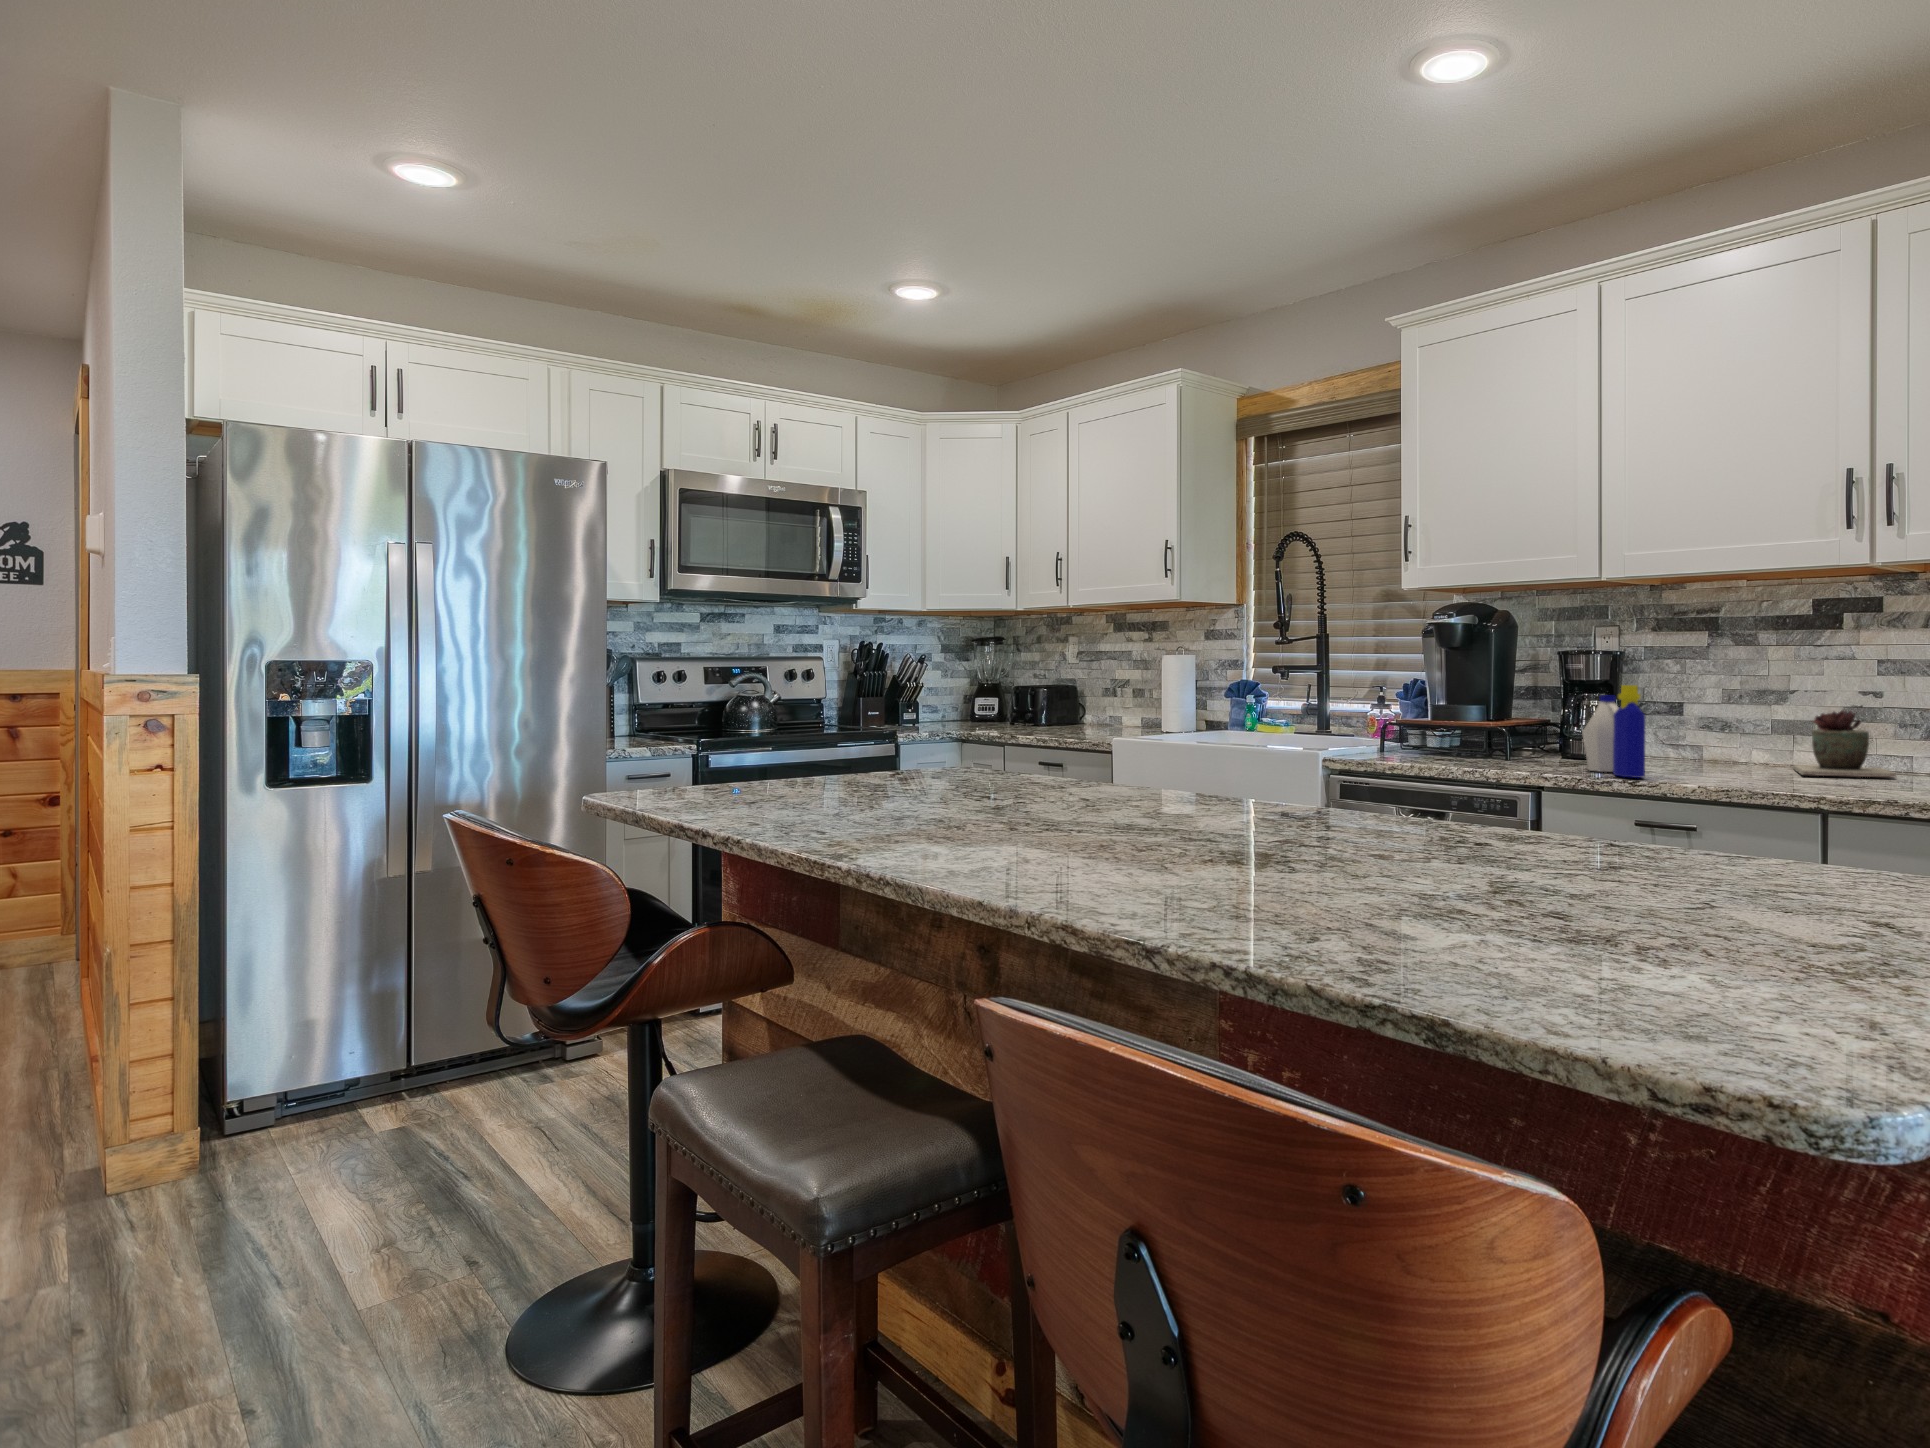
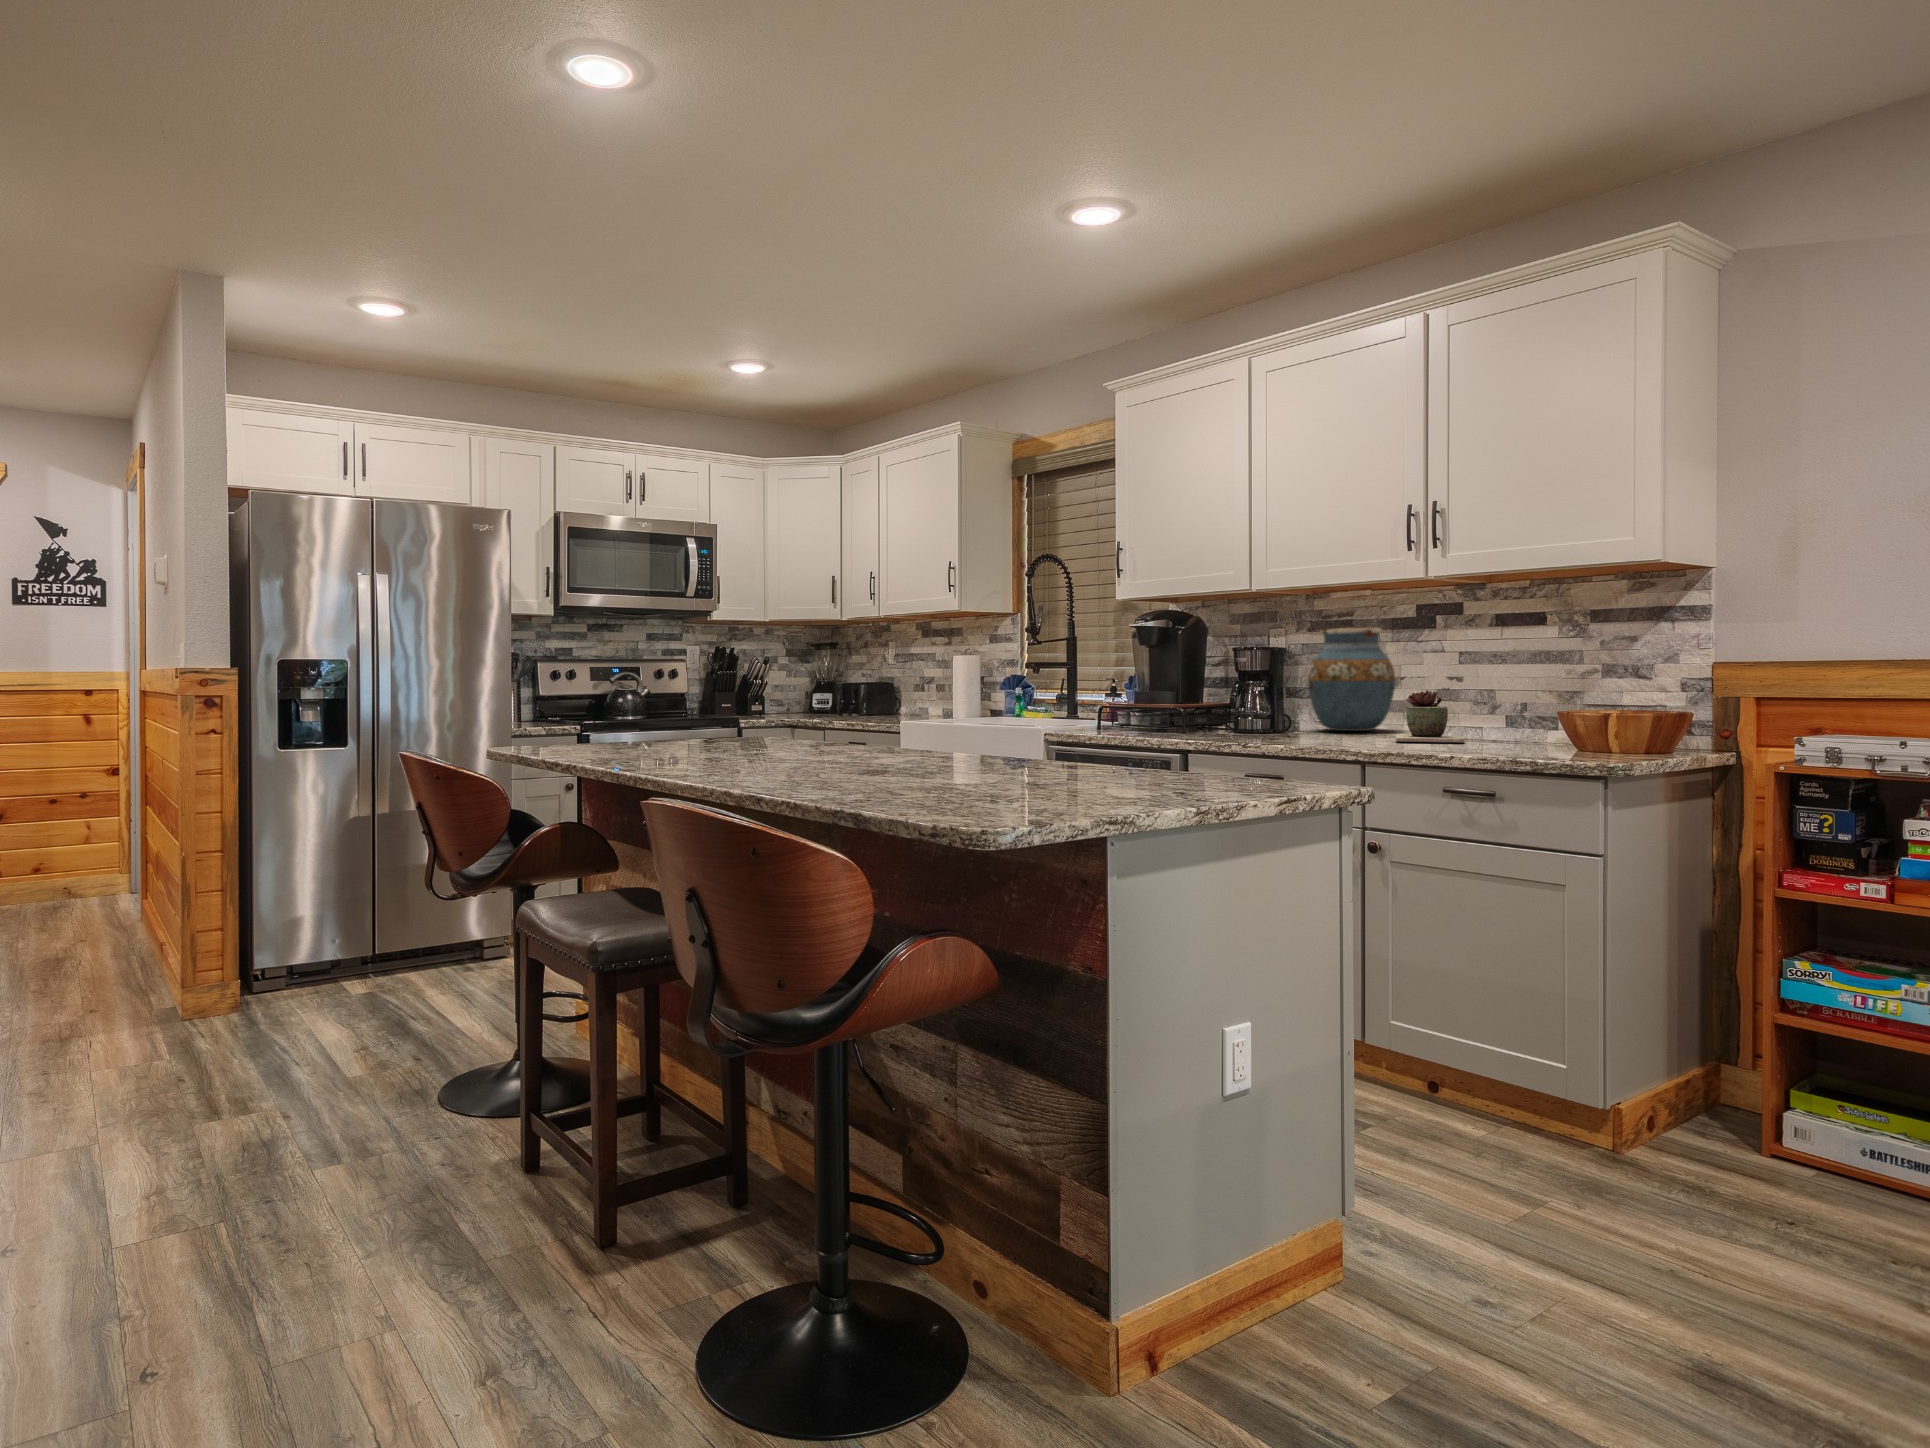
vase: none [1664,627,1783,759] -> present [1307,627,1395,731]
bottle: present [1582,685,1645,778] -> none [1234,672,1275,744]

